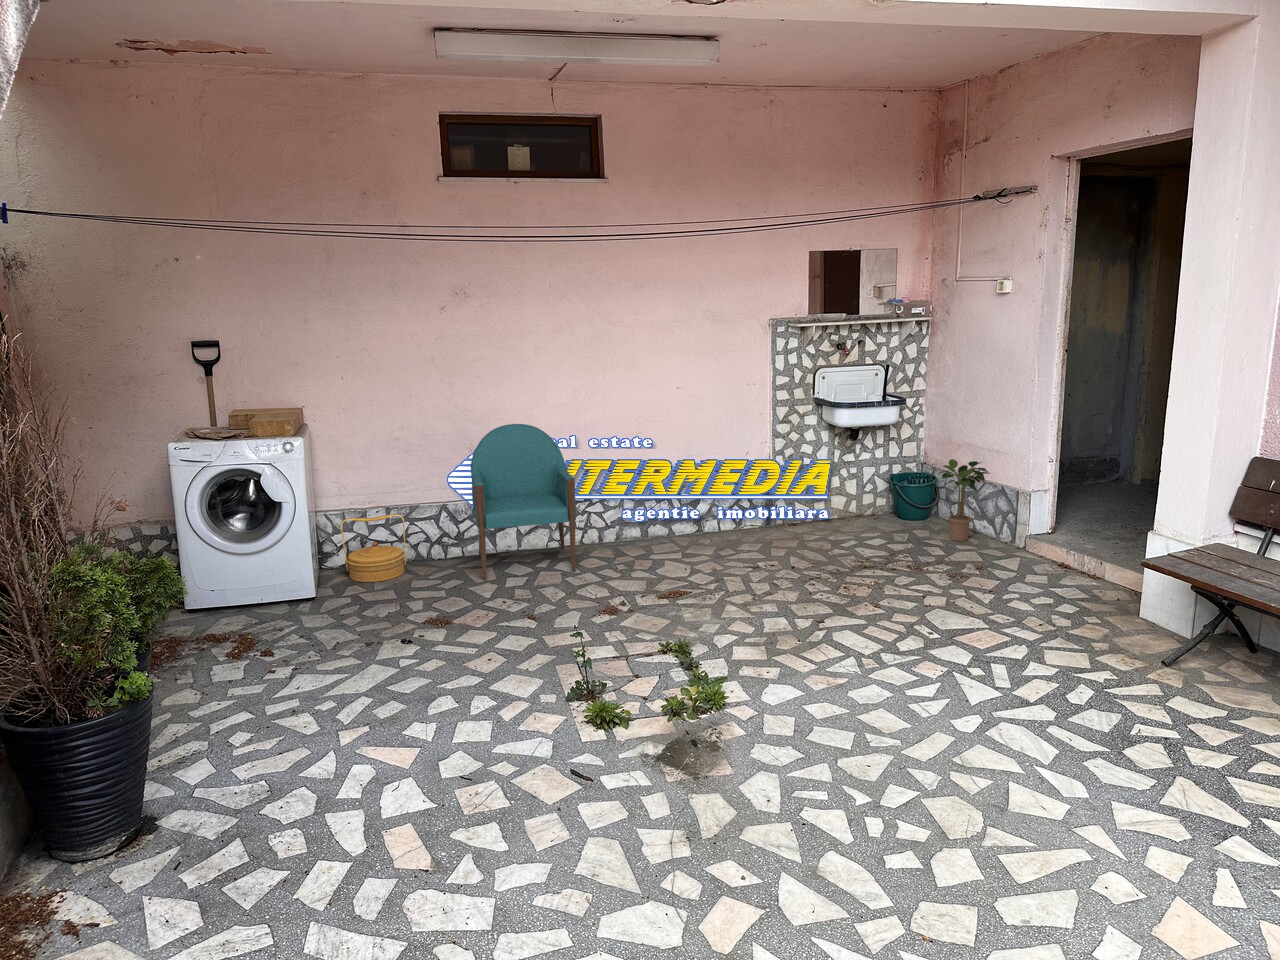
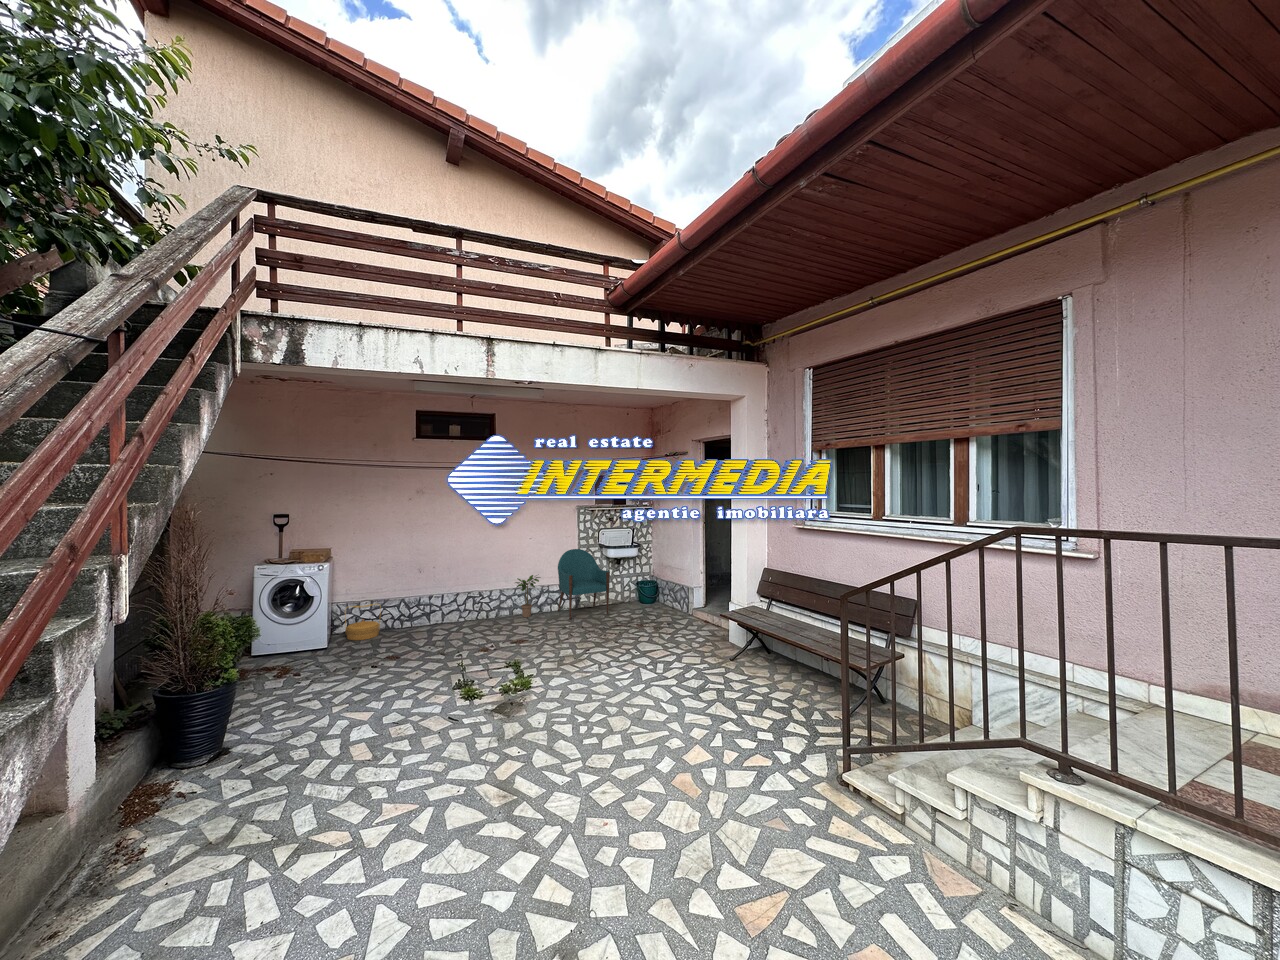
chair: present [471,424,576,580] -> present [558,549,610,619]
potted plant: present [938,459,990,541] -> present [515,575,540,617]

